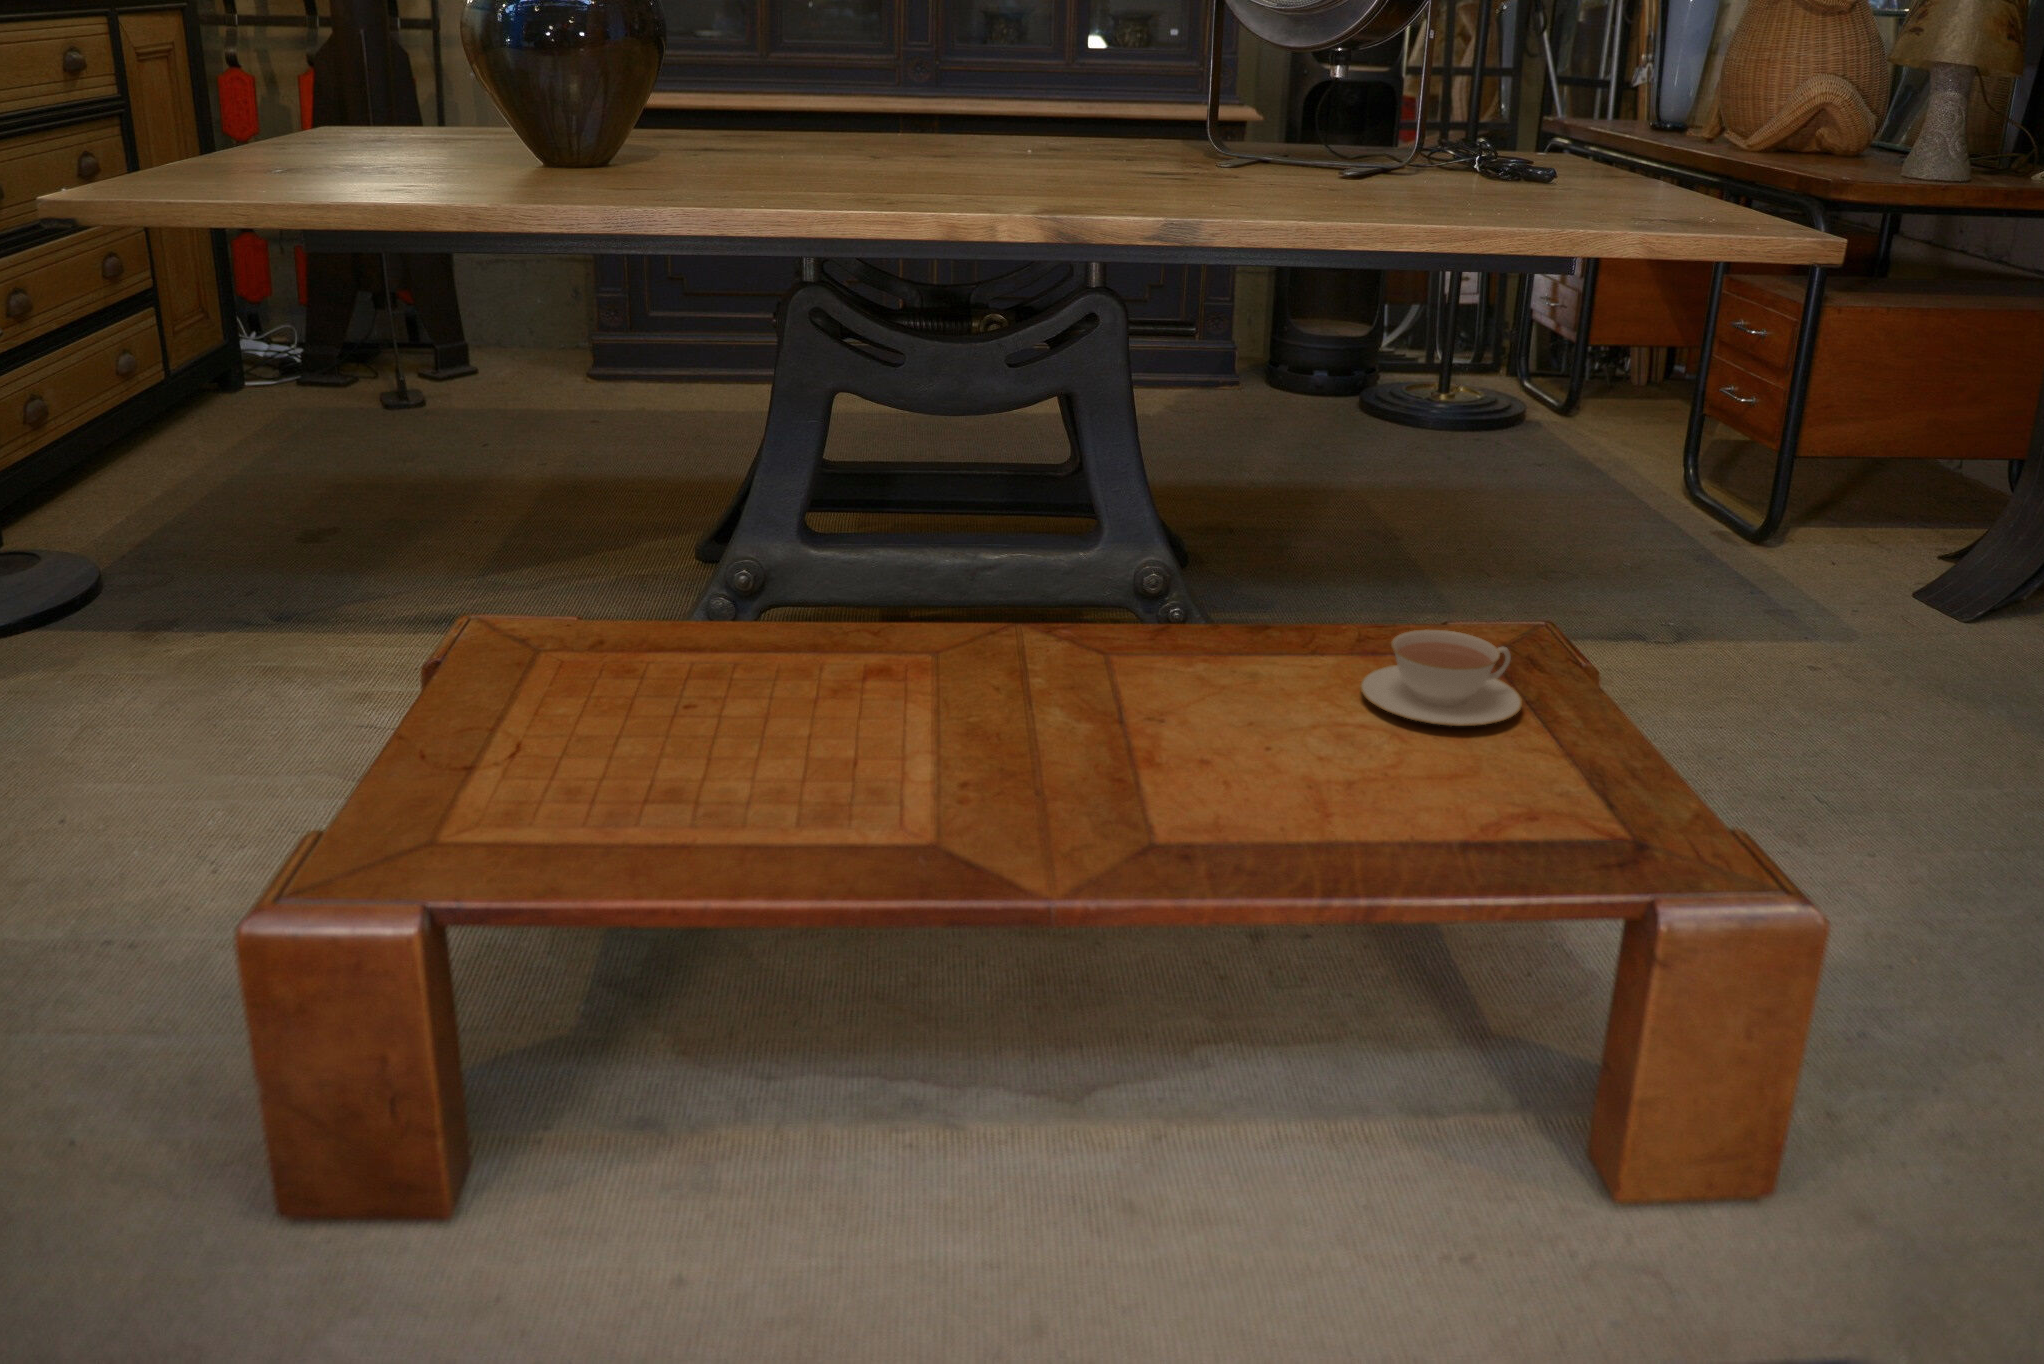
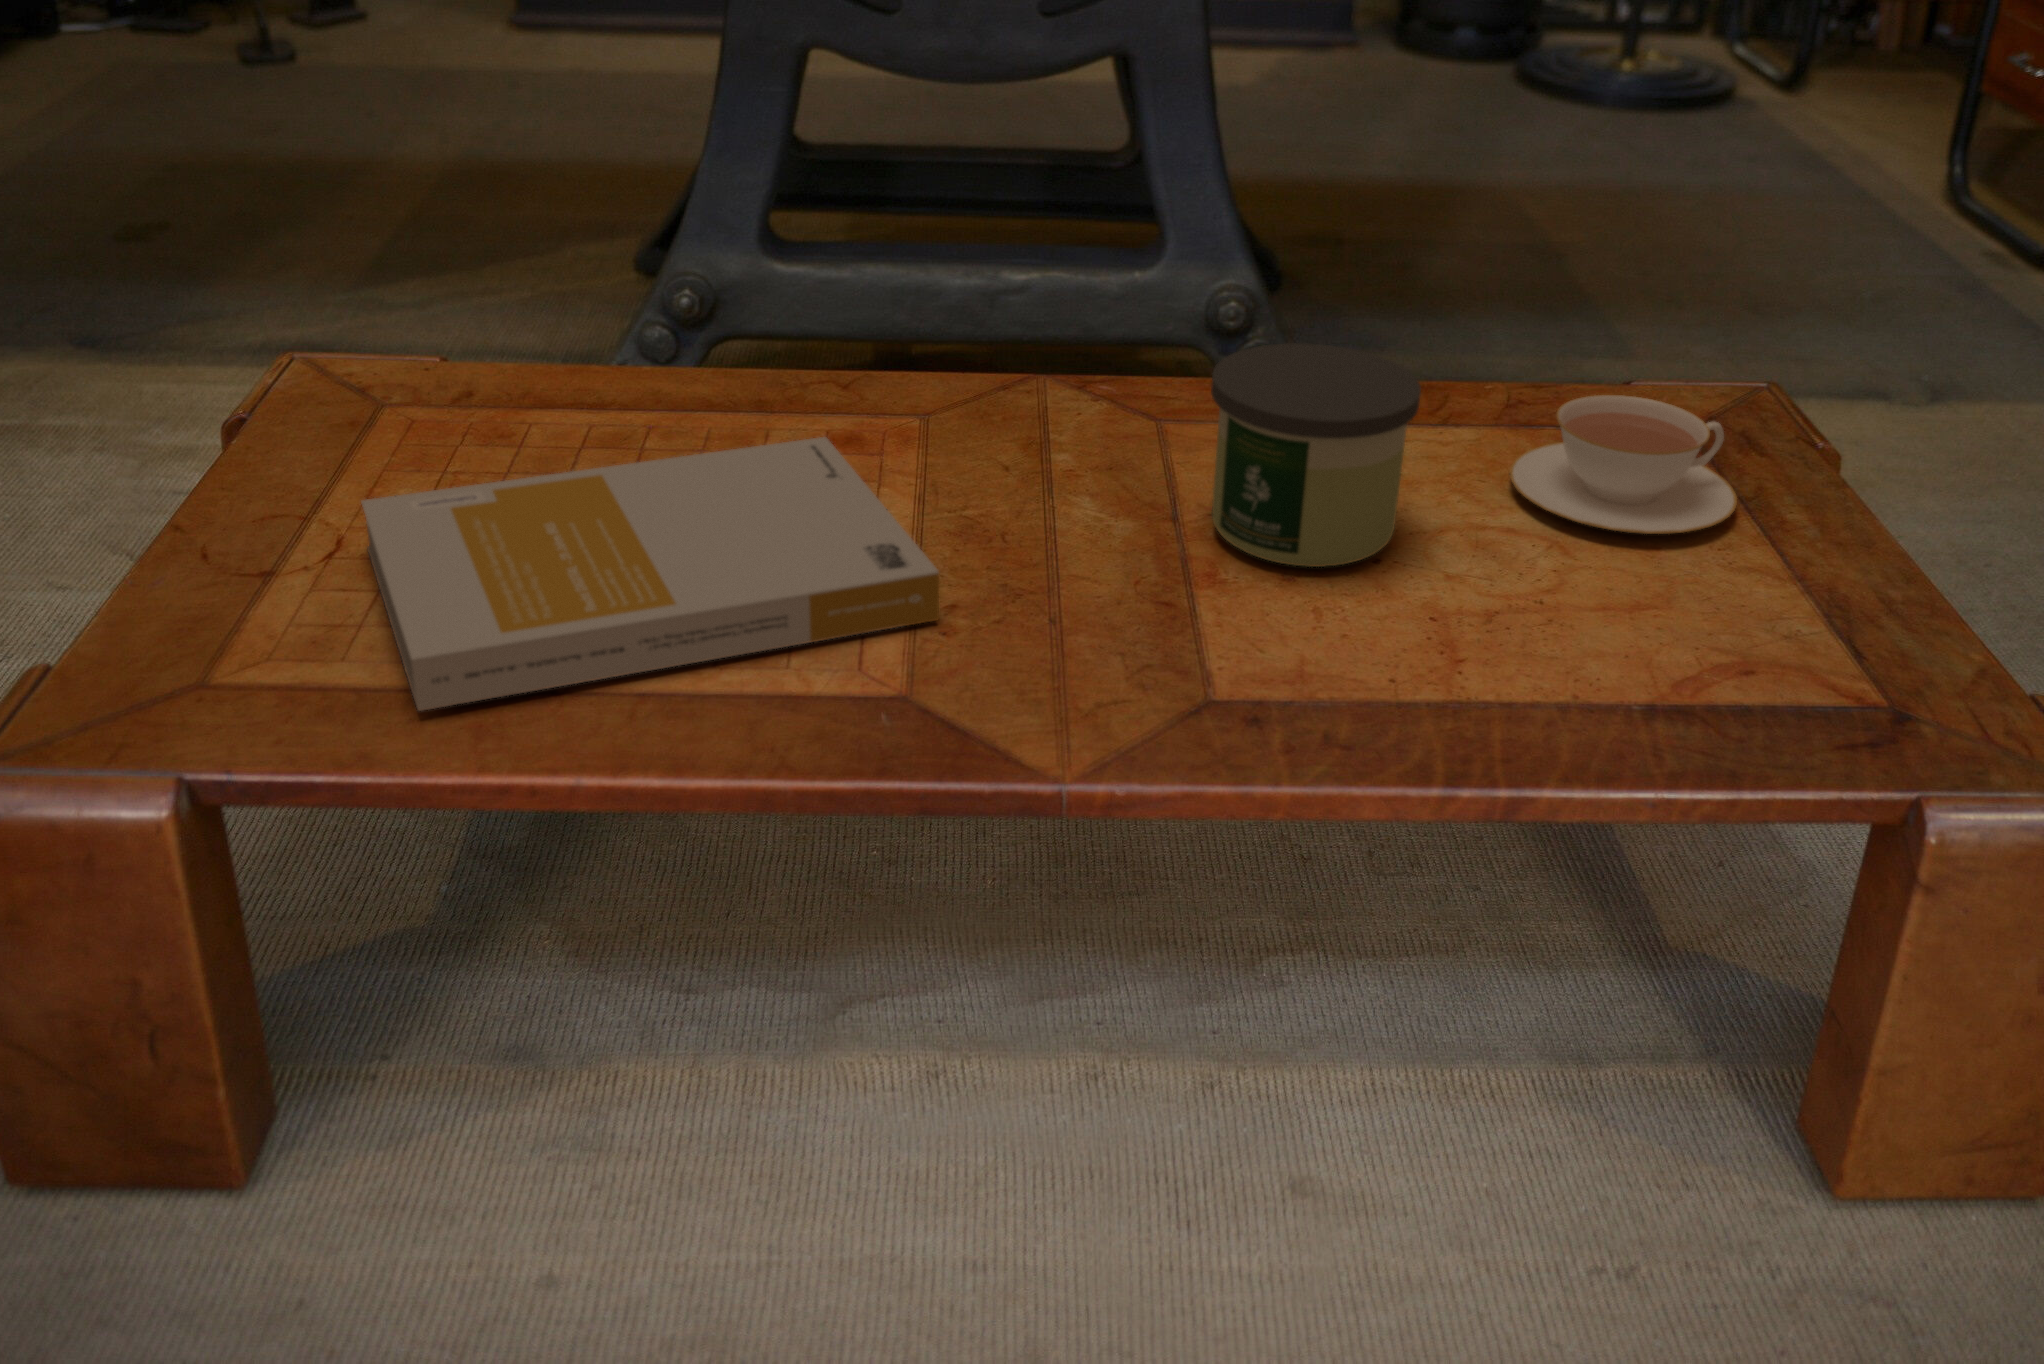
candle: none [1146,595,1294,752] -> present [1211,343,1421,567]
book: none [540,667,958,858] -> present [361,437,939,711]

